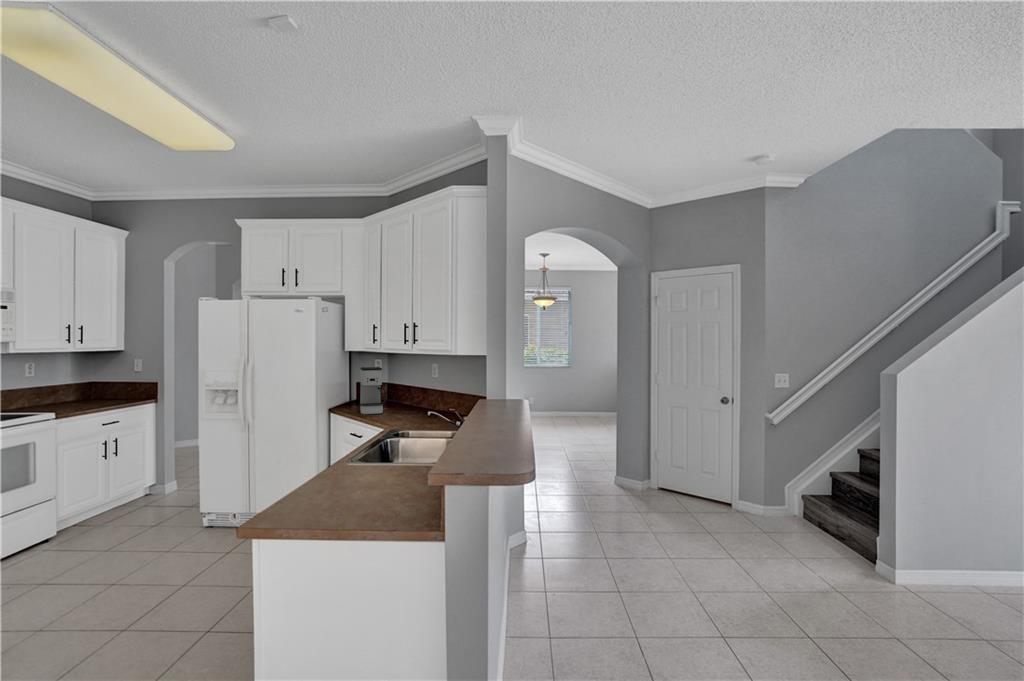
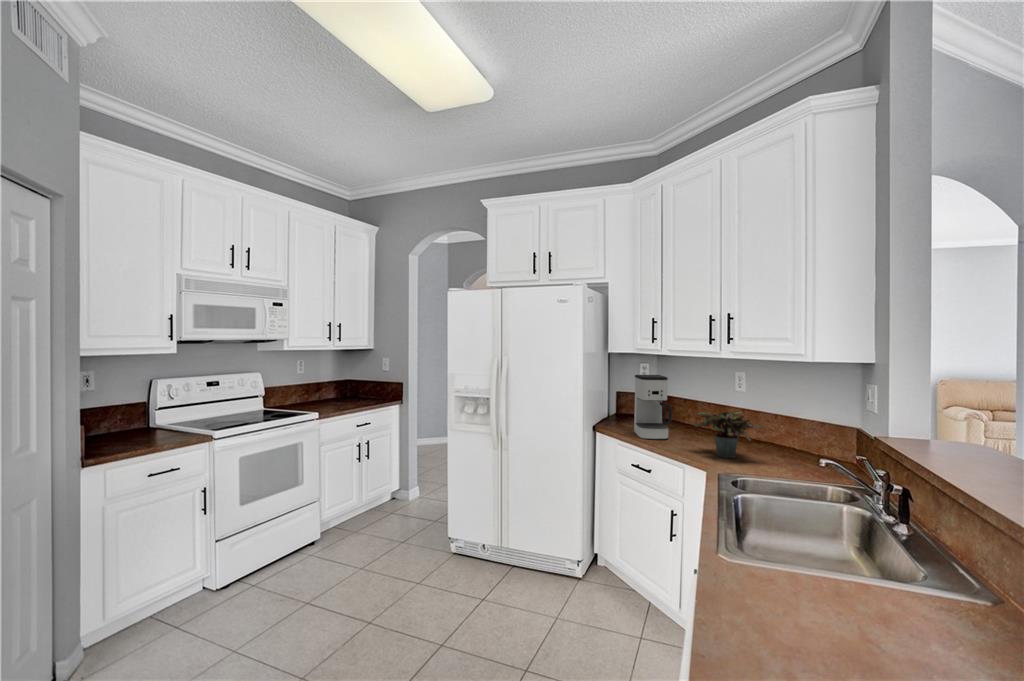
potted plant: none [391,389,438,421] -> present [691,411,764,458]

